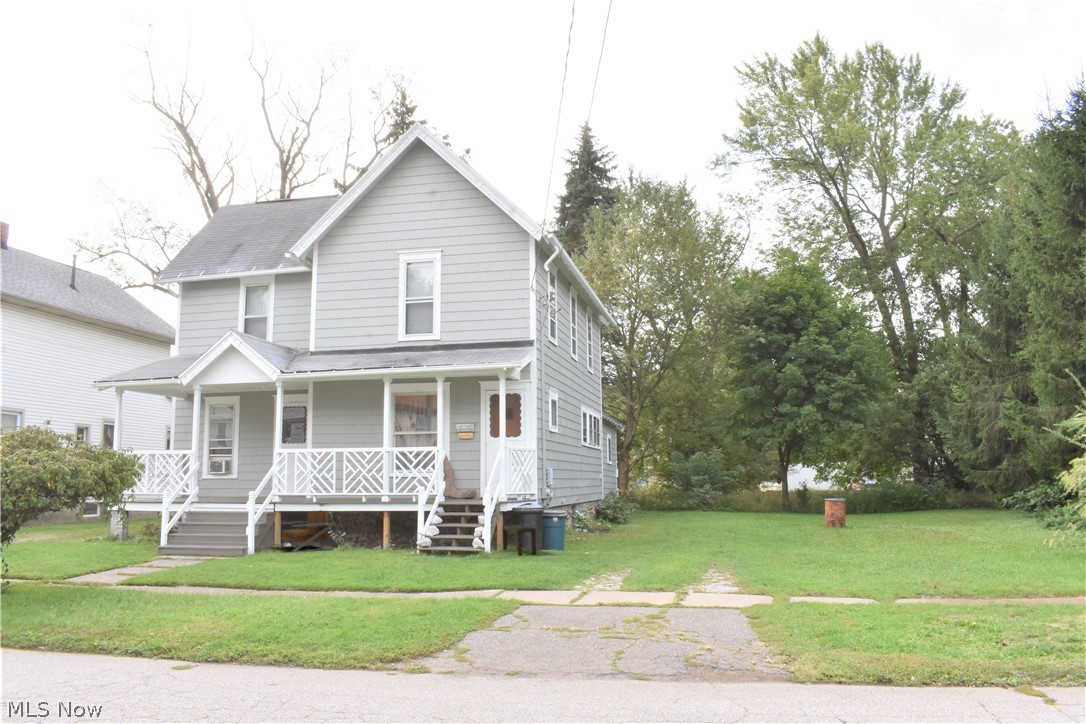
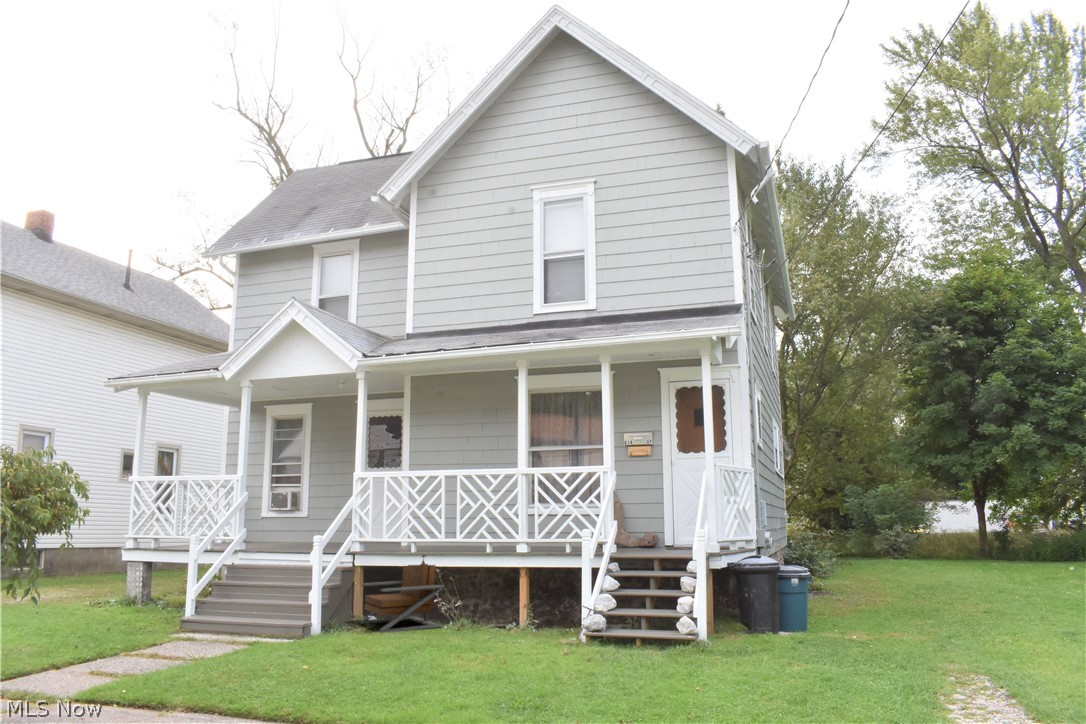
bench: present [502,525,536,555] -> none [713,593,781,647]

